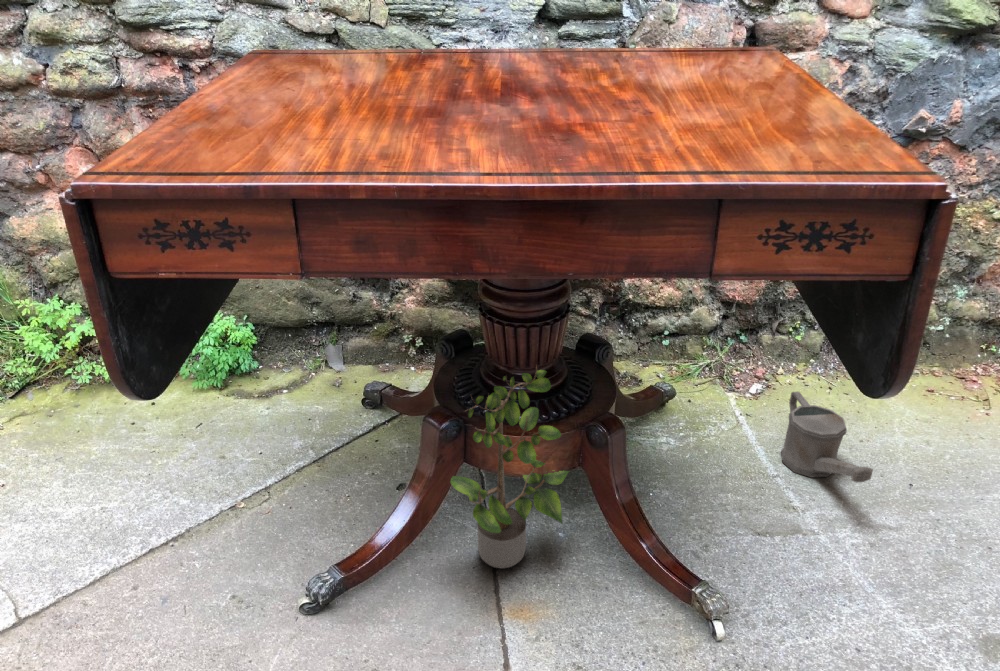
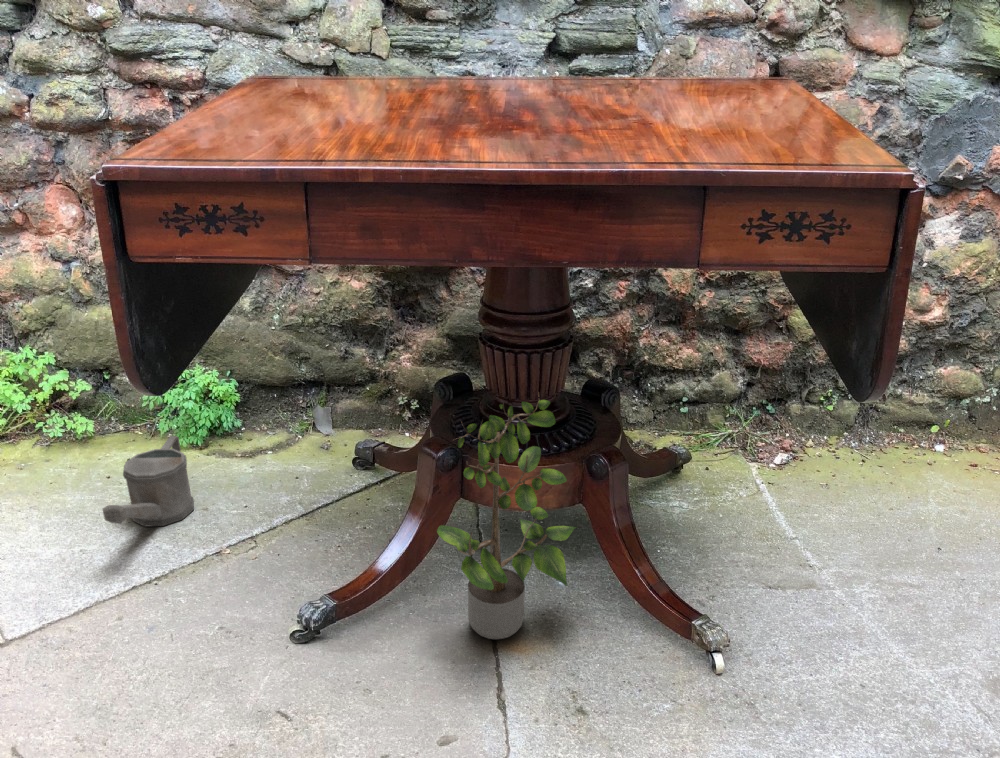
watering can: present [781,392,873,482] -> present [103,436,194,527]

